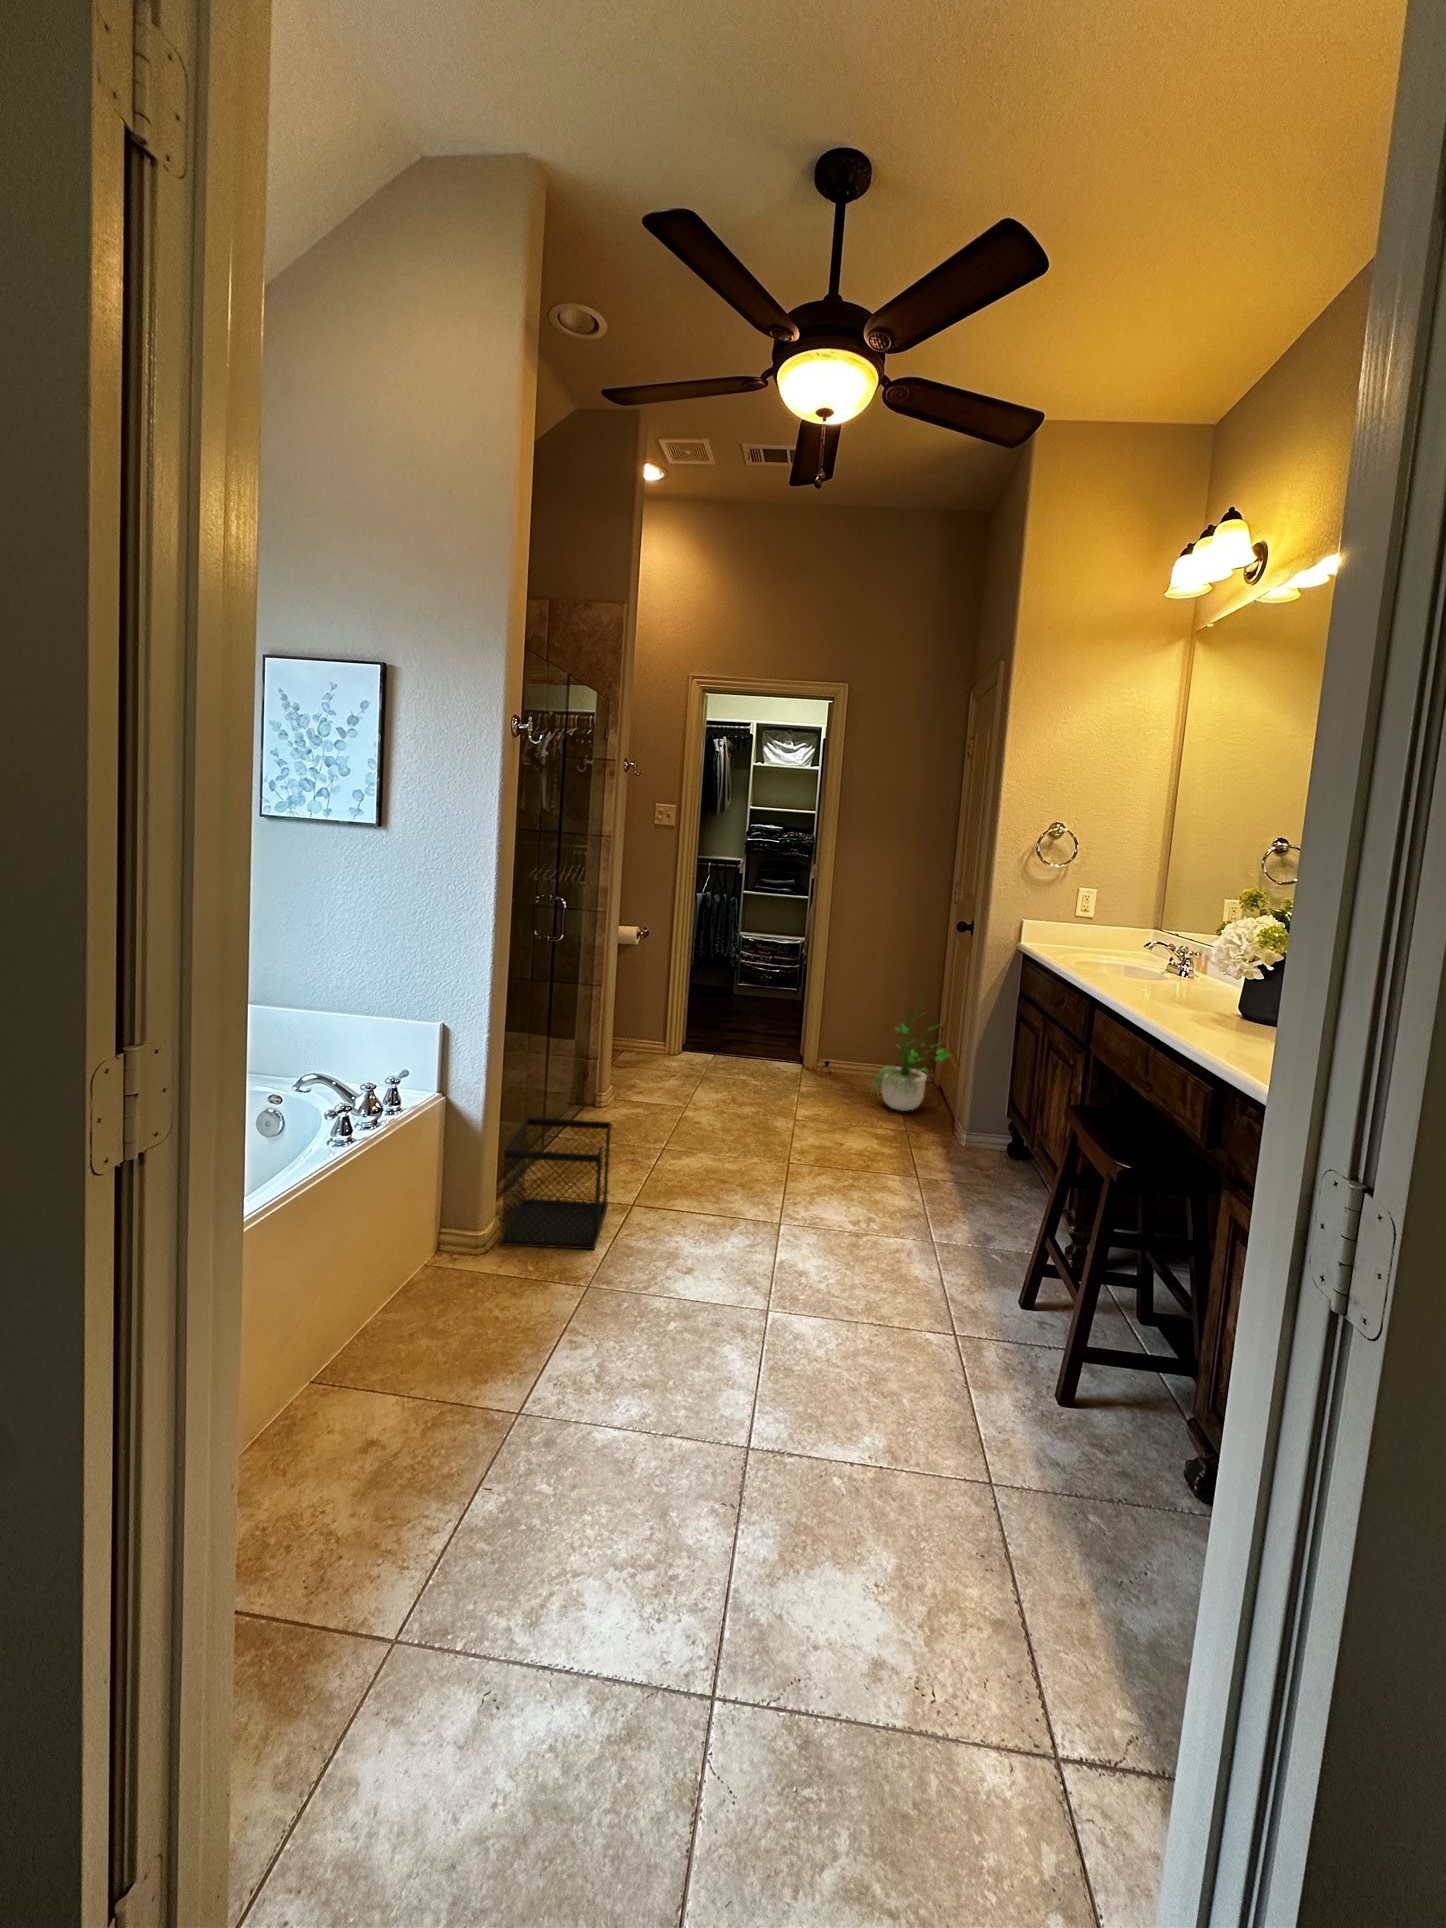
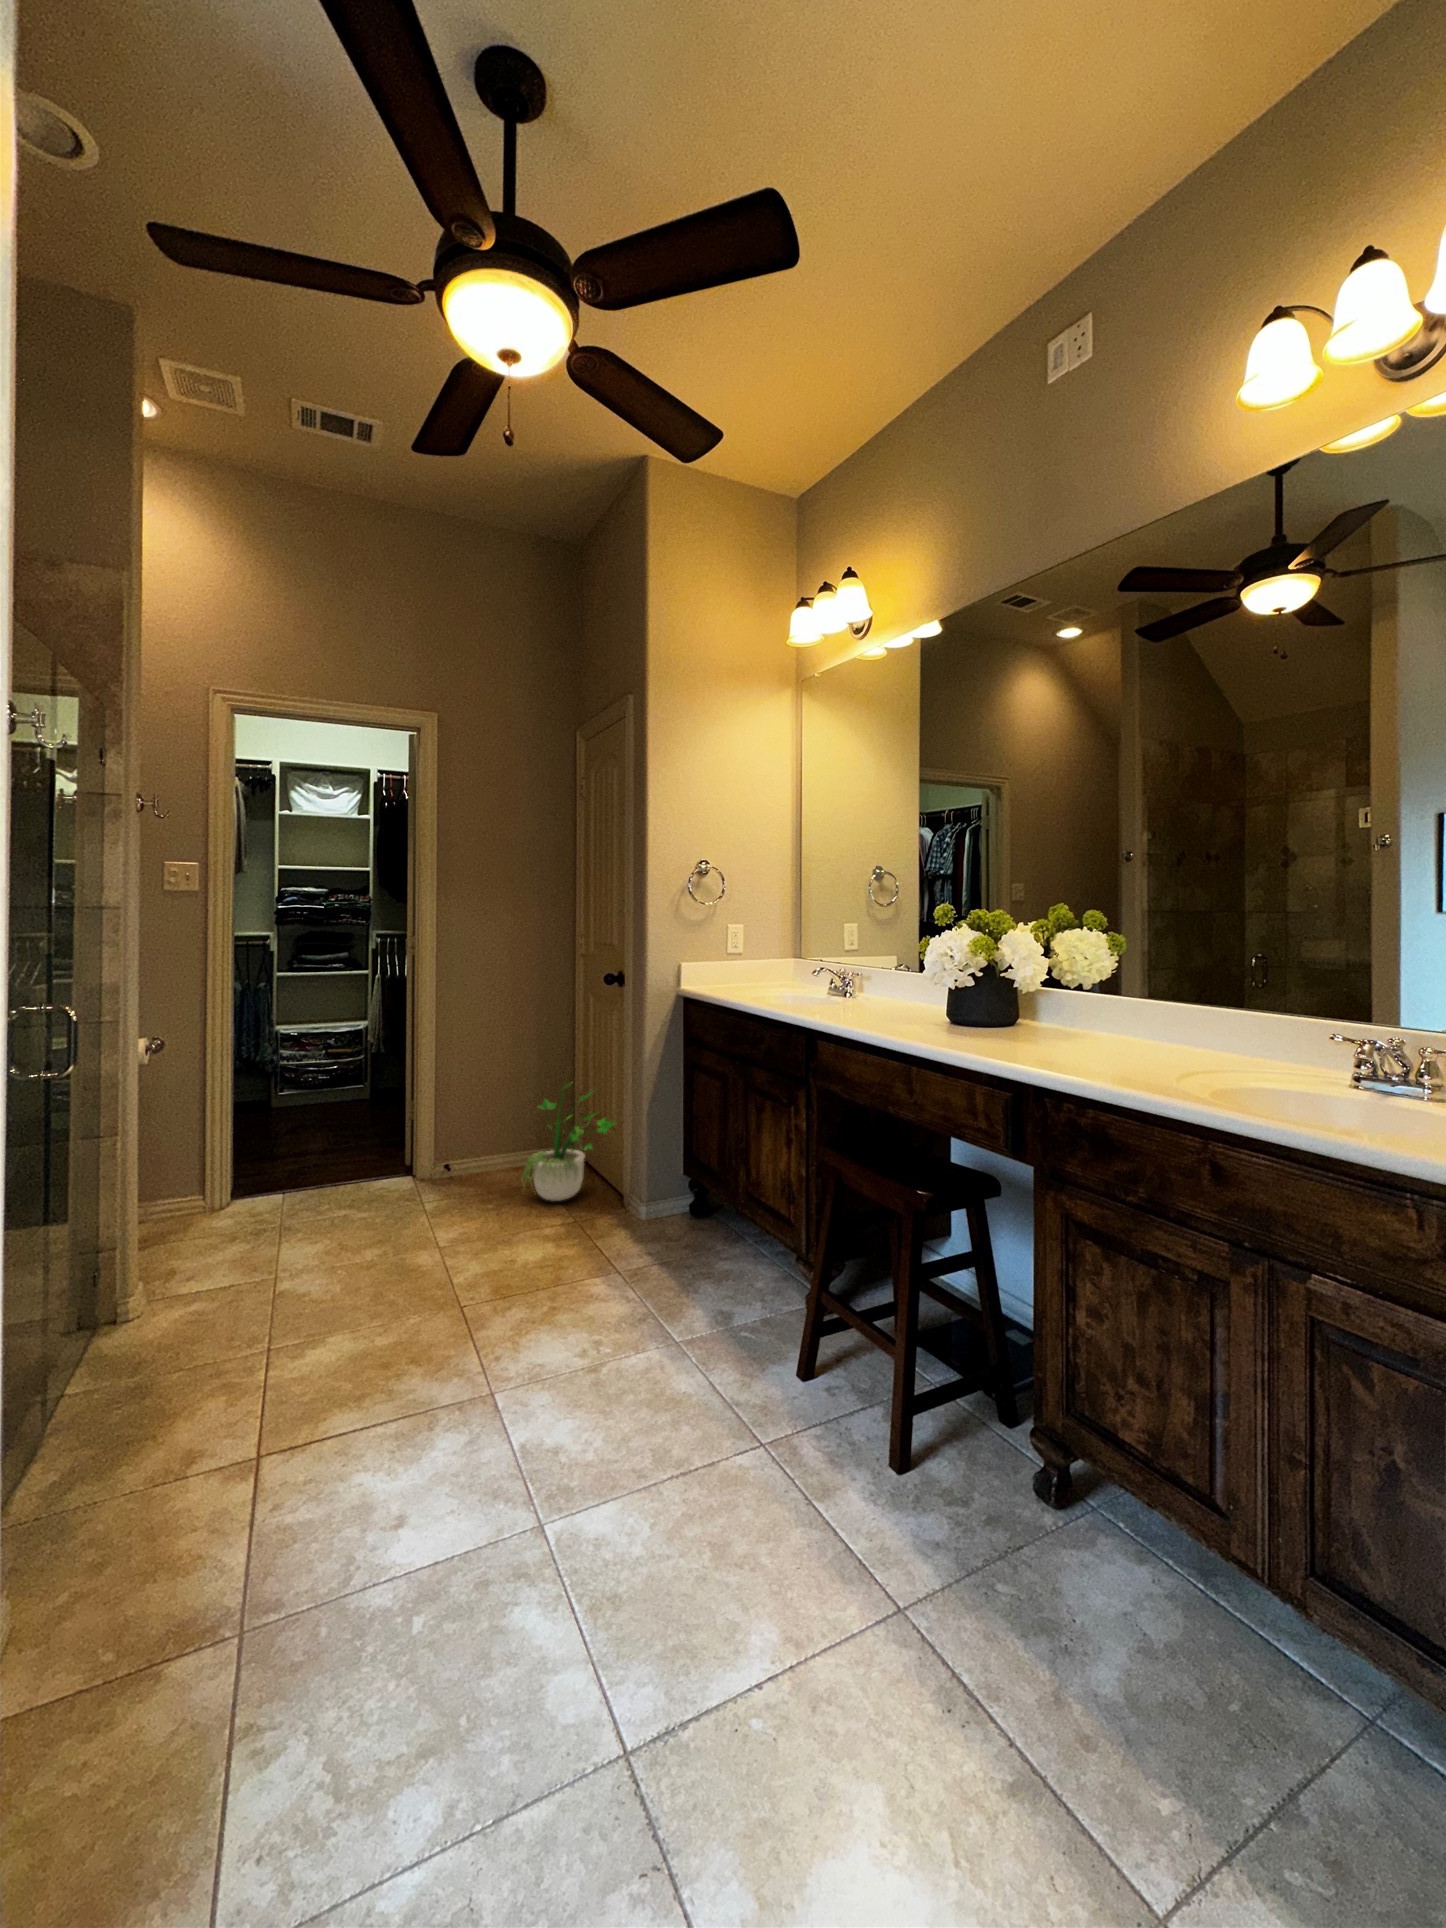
wastebasket: present [500,1118,612,1249] -> none [26,1338,225,1630]

